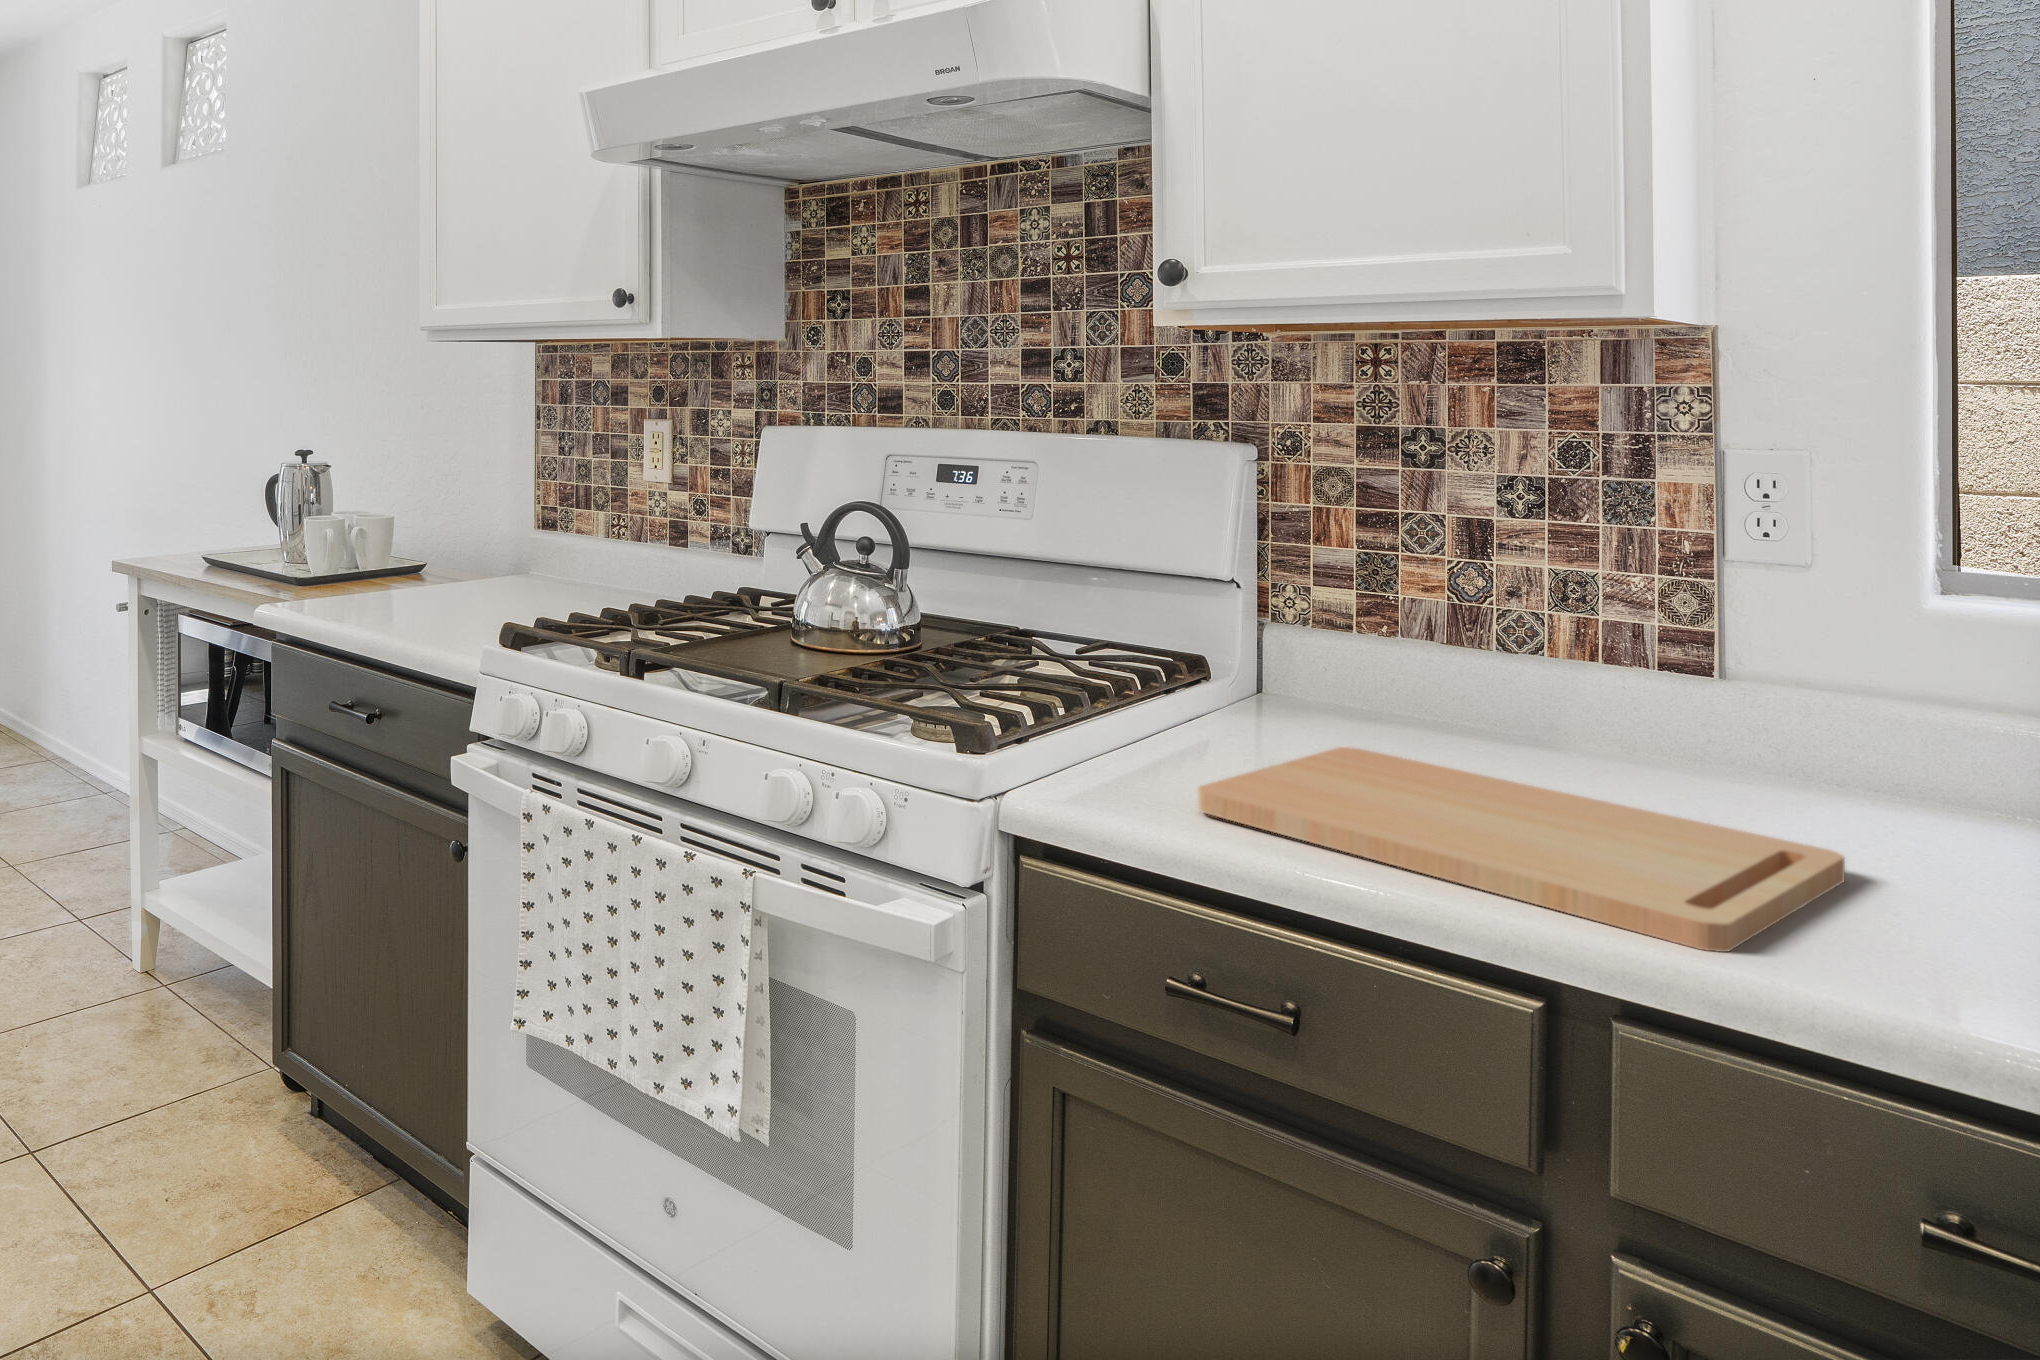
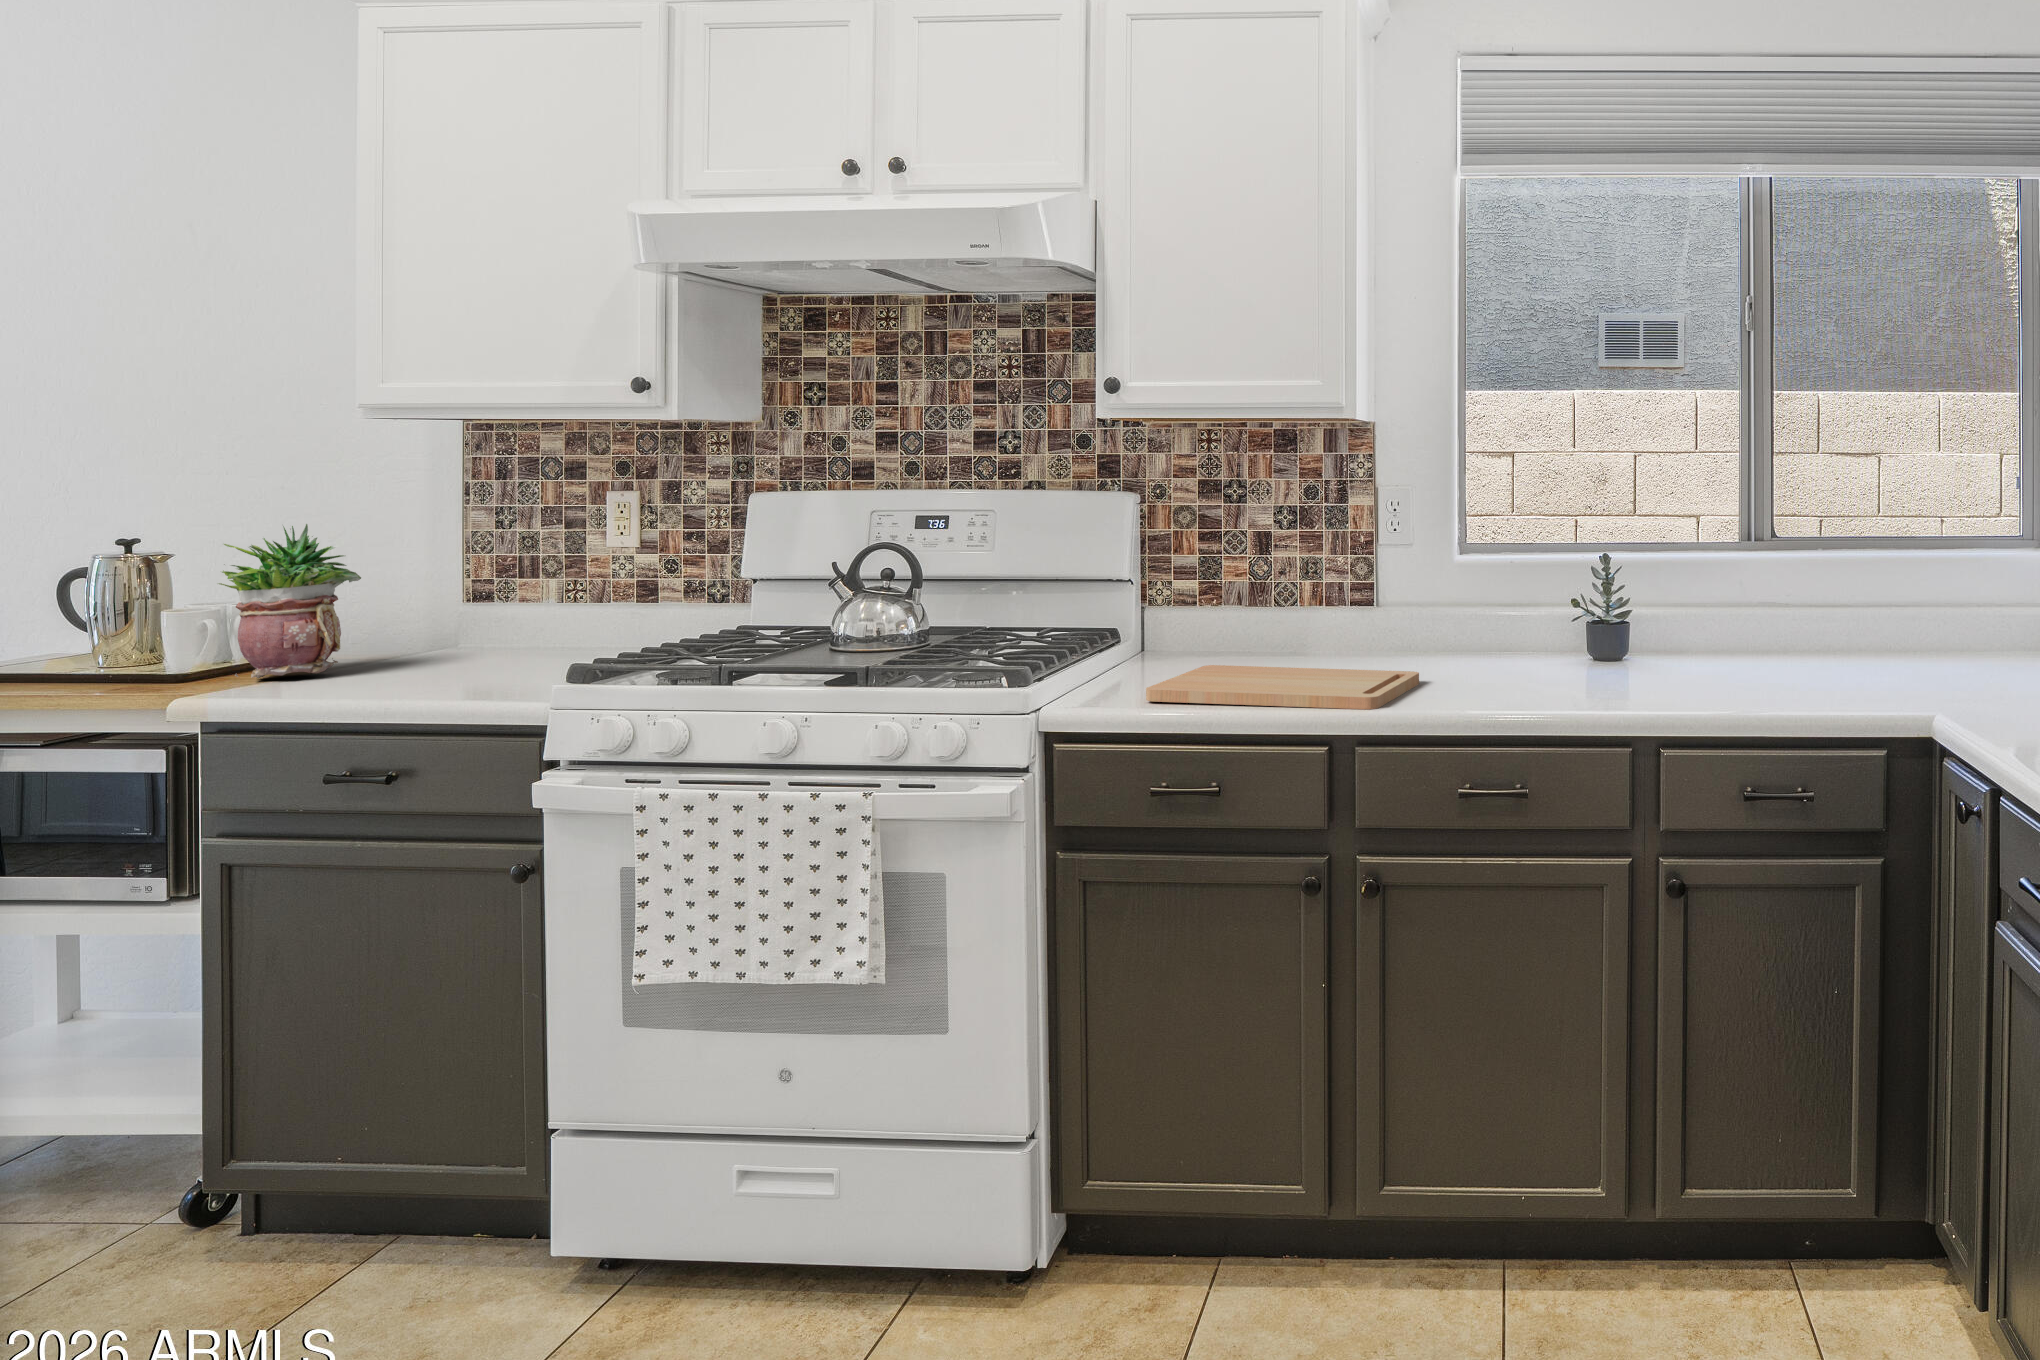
potted plant: none [304,439,428,589] -> present [219,524,361,678]

